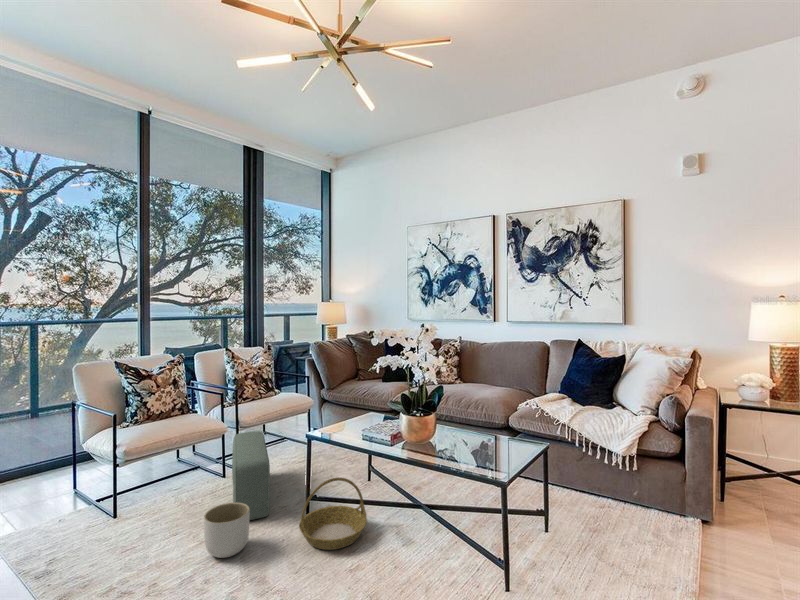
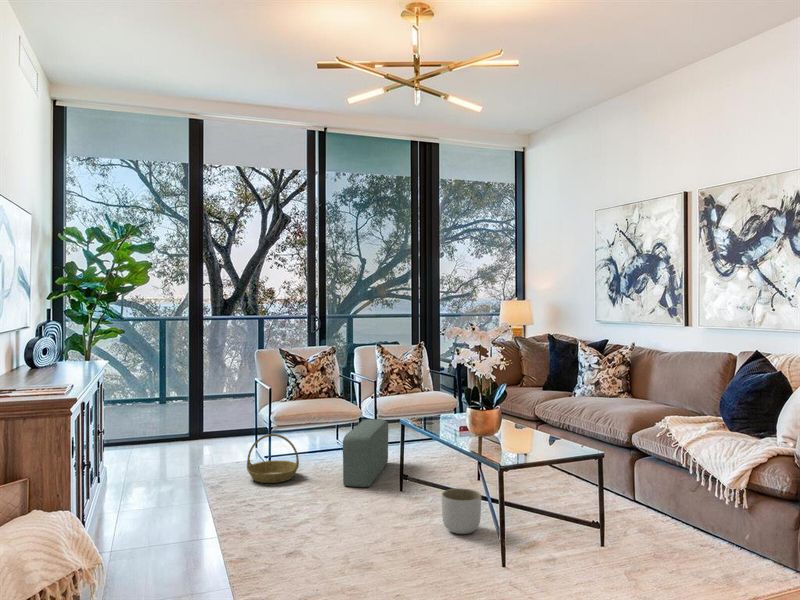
basket: present [299,477,367,550] -> present [247,434,299,483]
planter: present [204,503,250,558] -> present [442,488,481,534]

